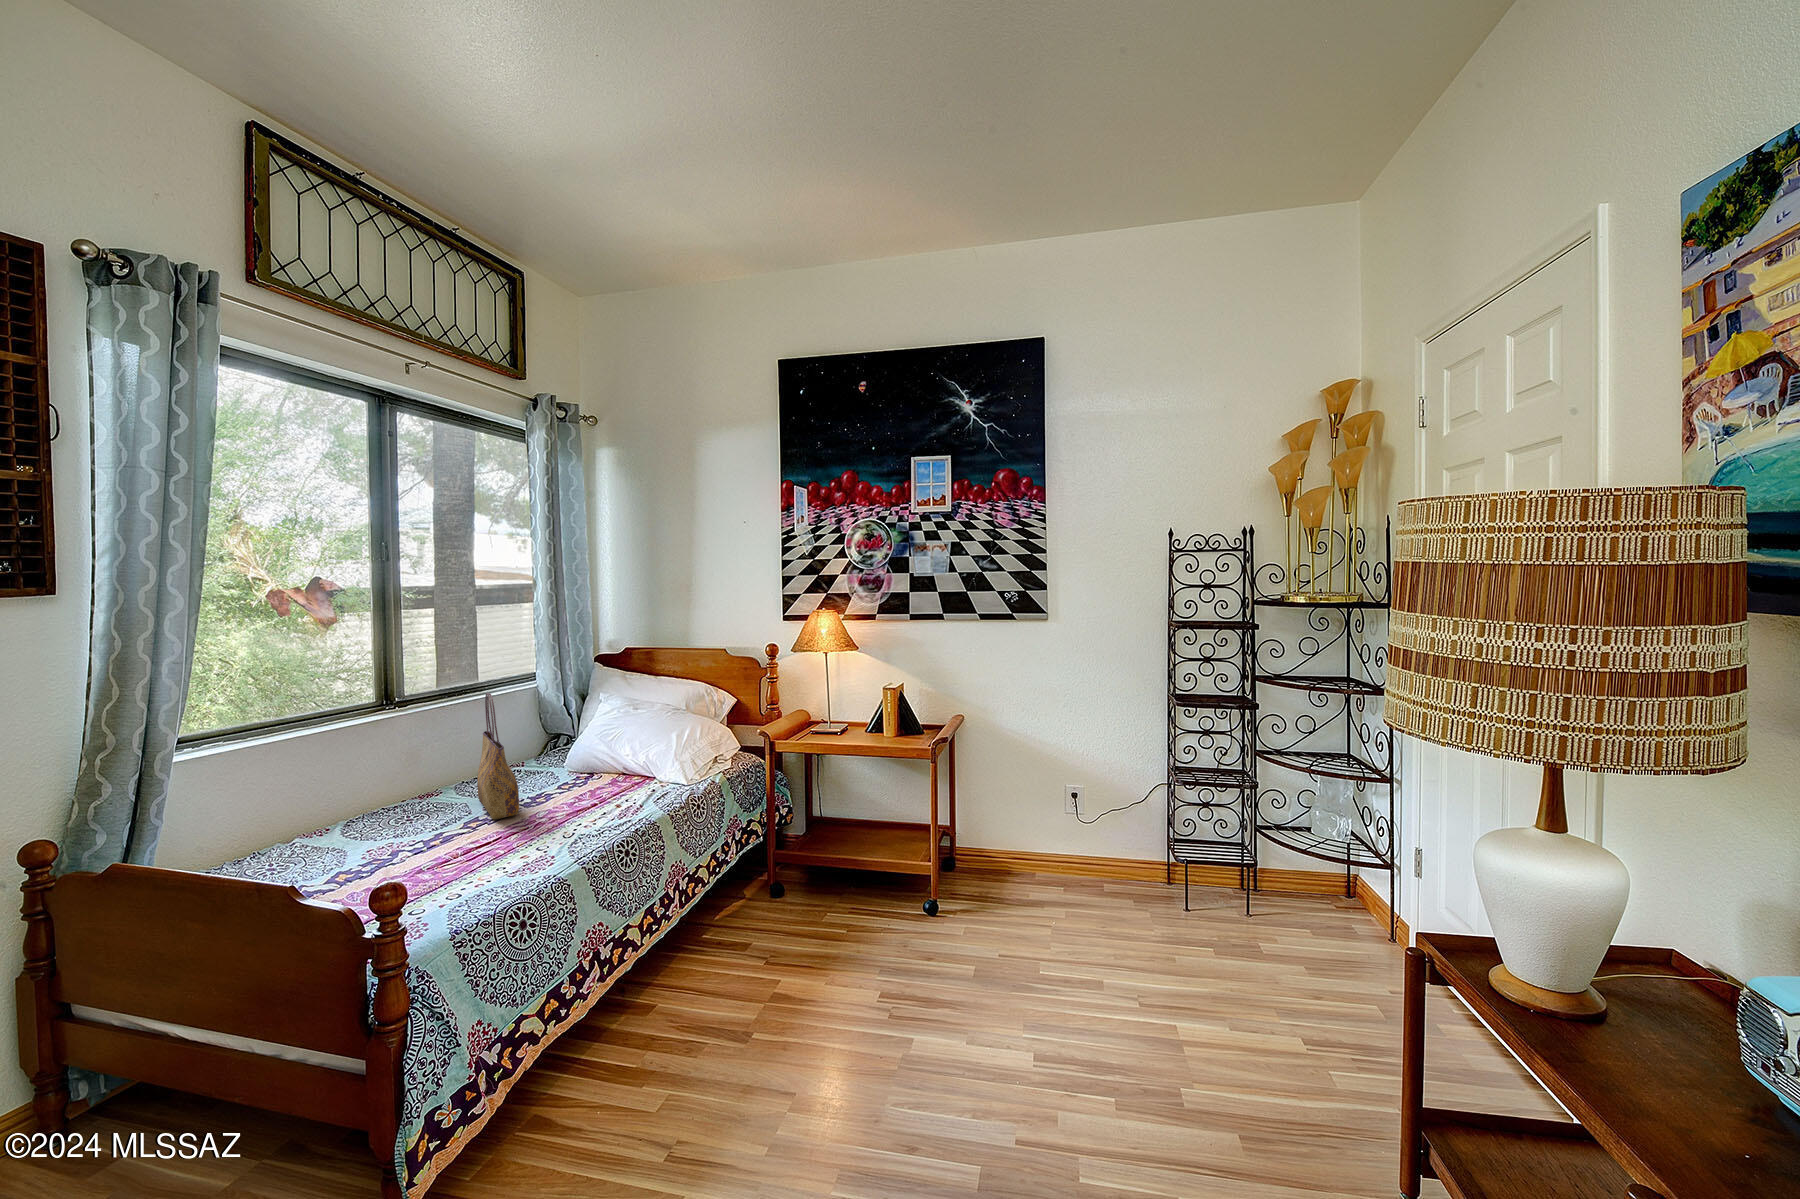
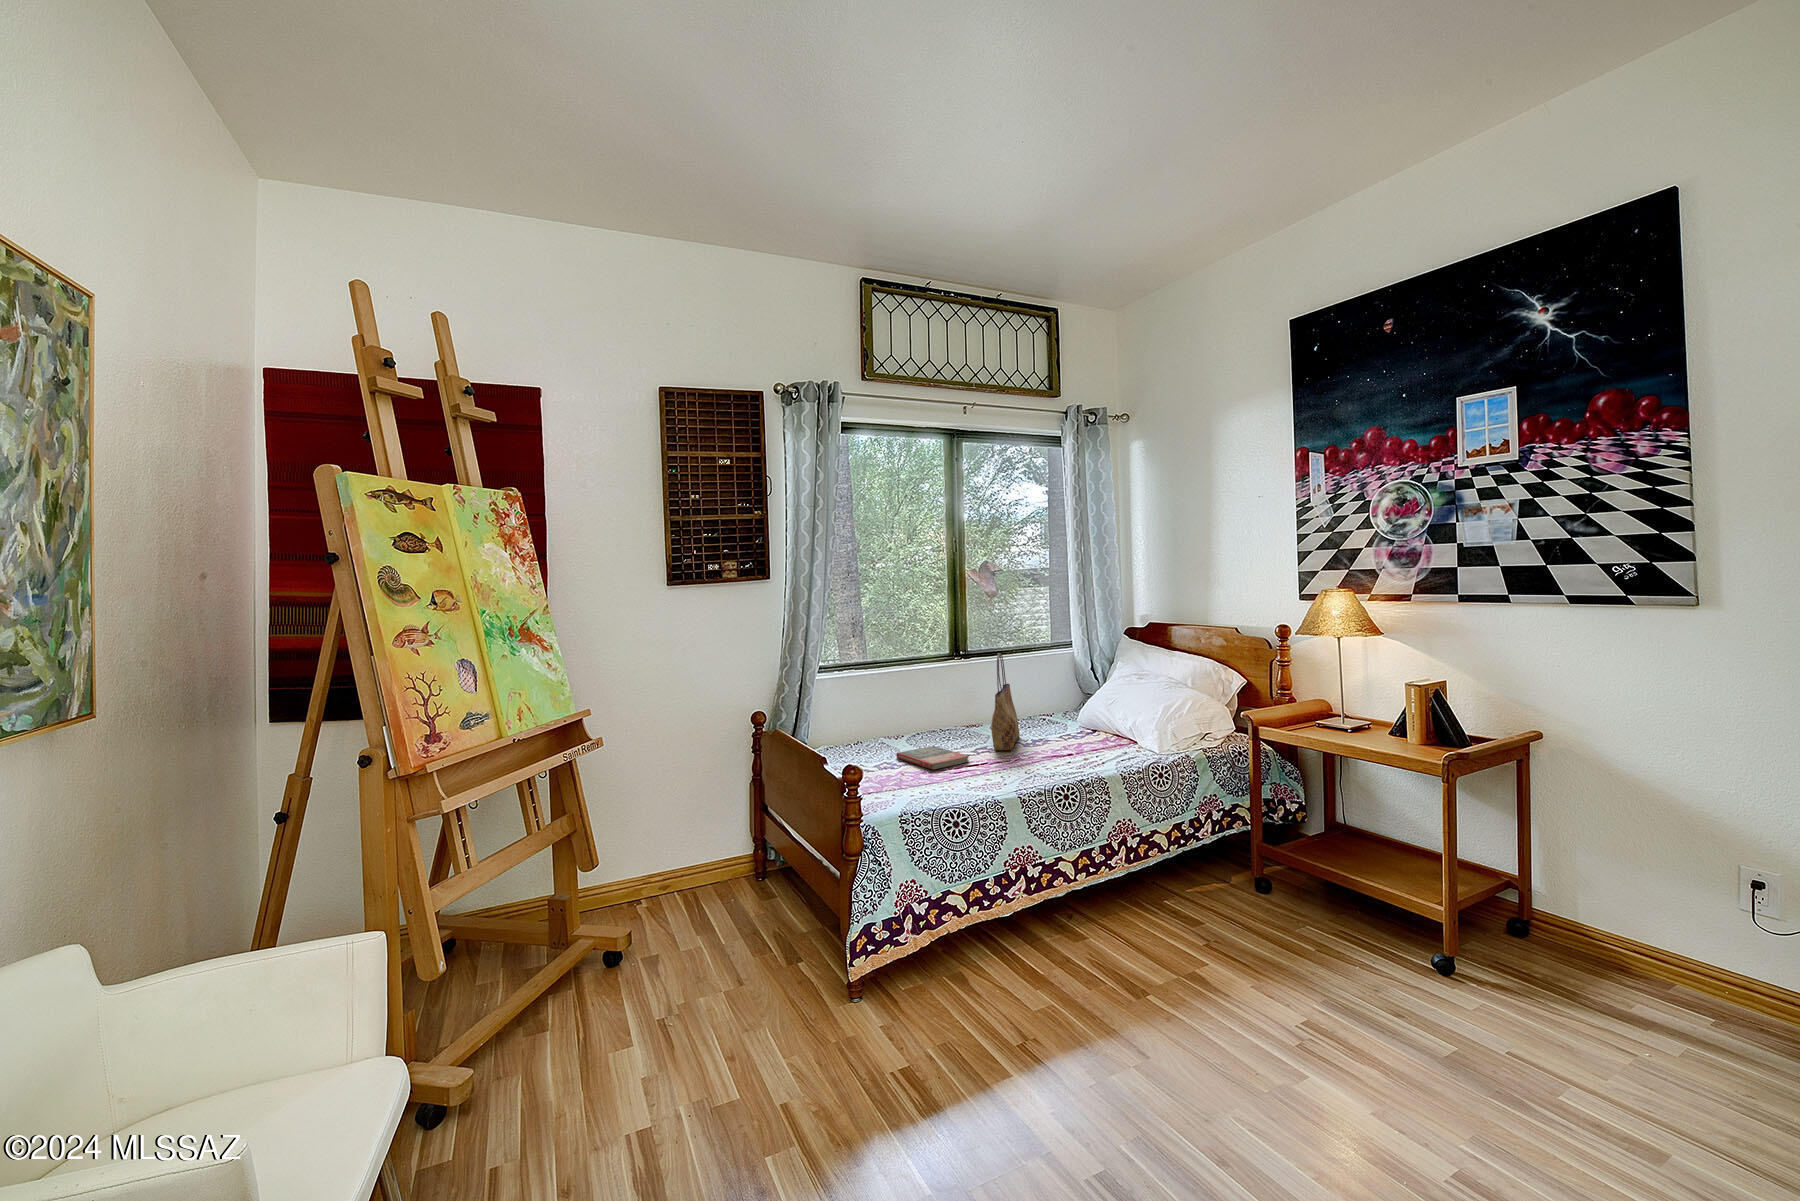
book: none [348,832,474,864] -> present [896,746,969,770]

